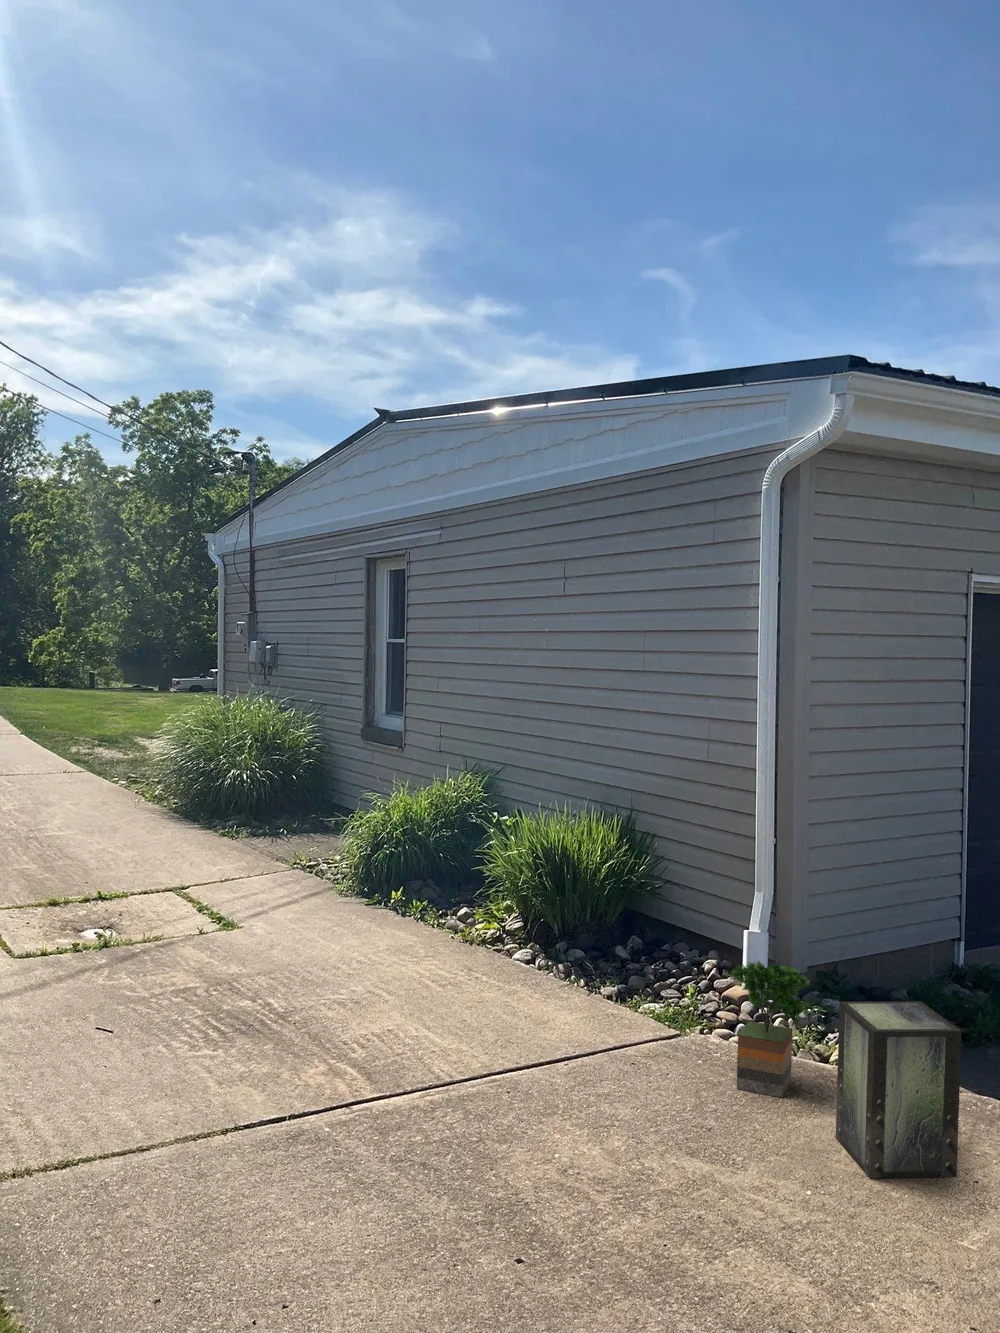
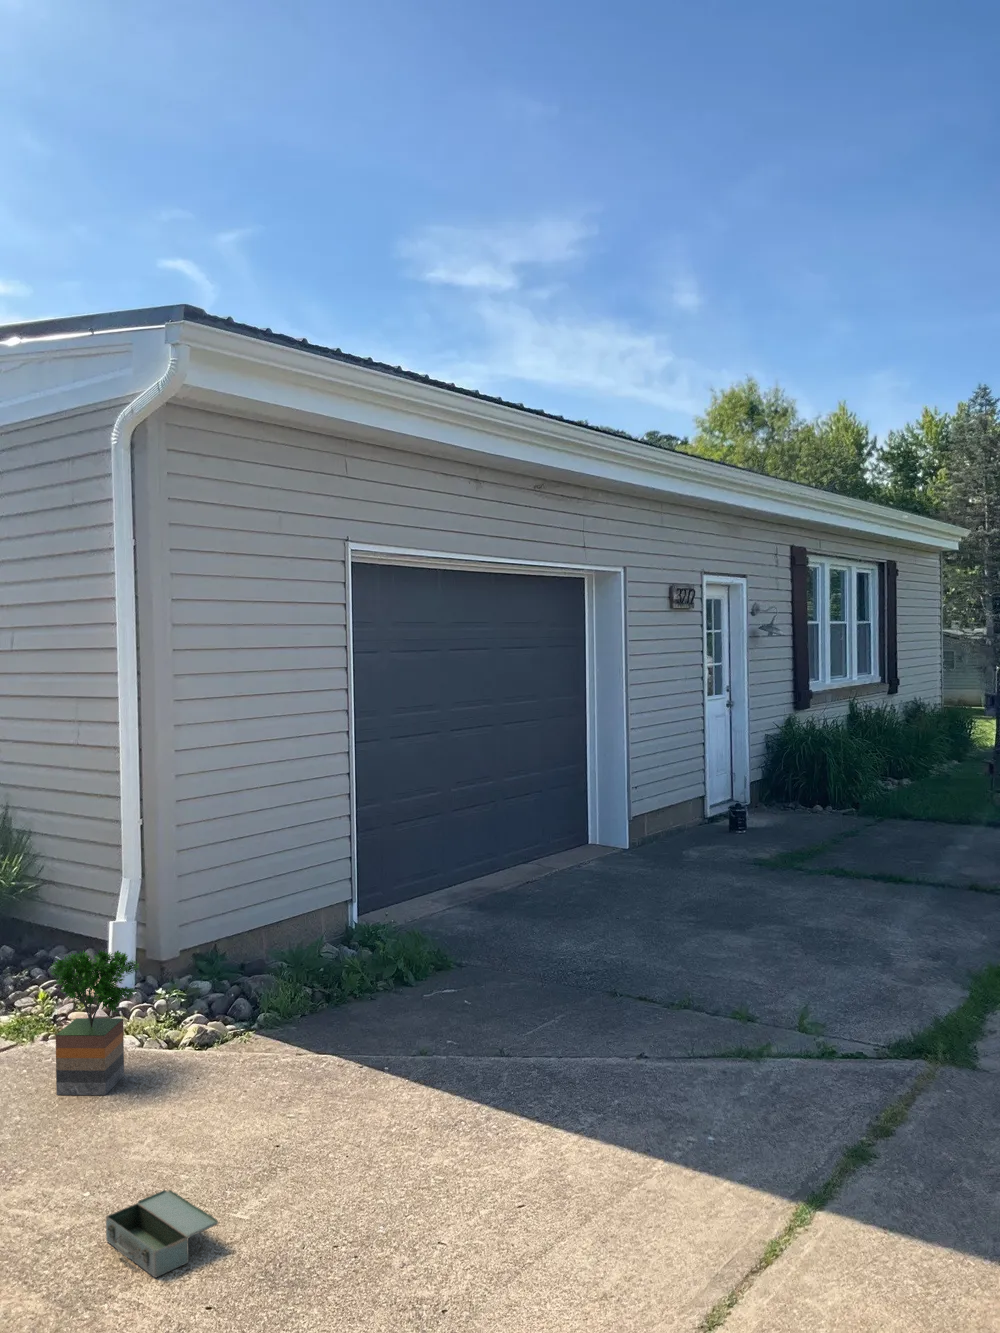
storage box: present [836,1001,961,1178] -> none [145,968,260,1165]
toolbox: none [846,1205,961,1288] -> present [106,1190,218,1277]

